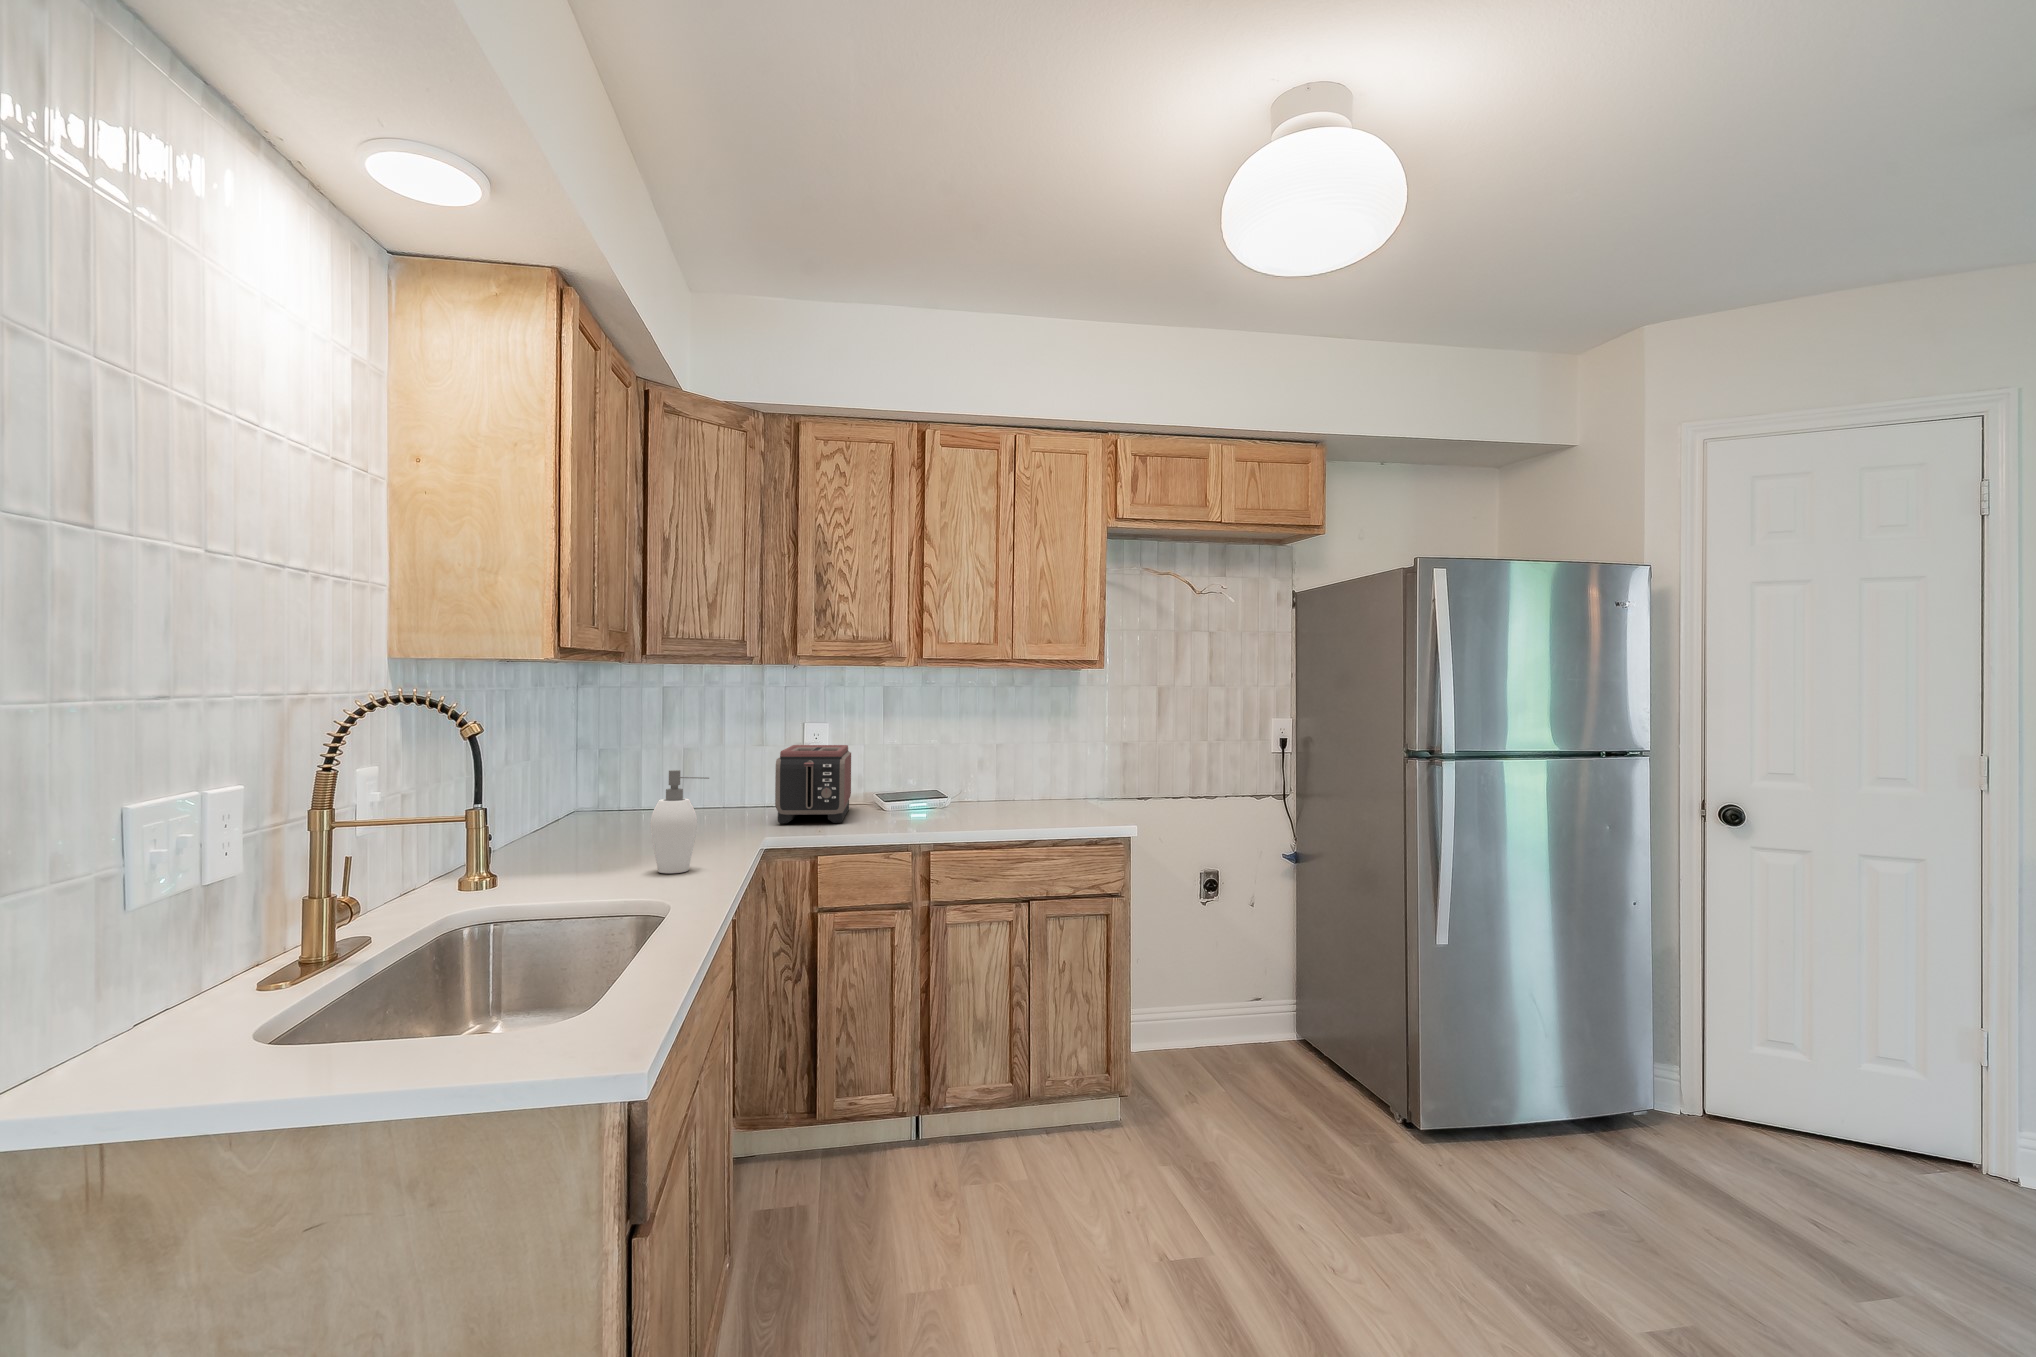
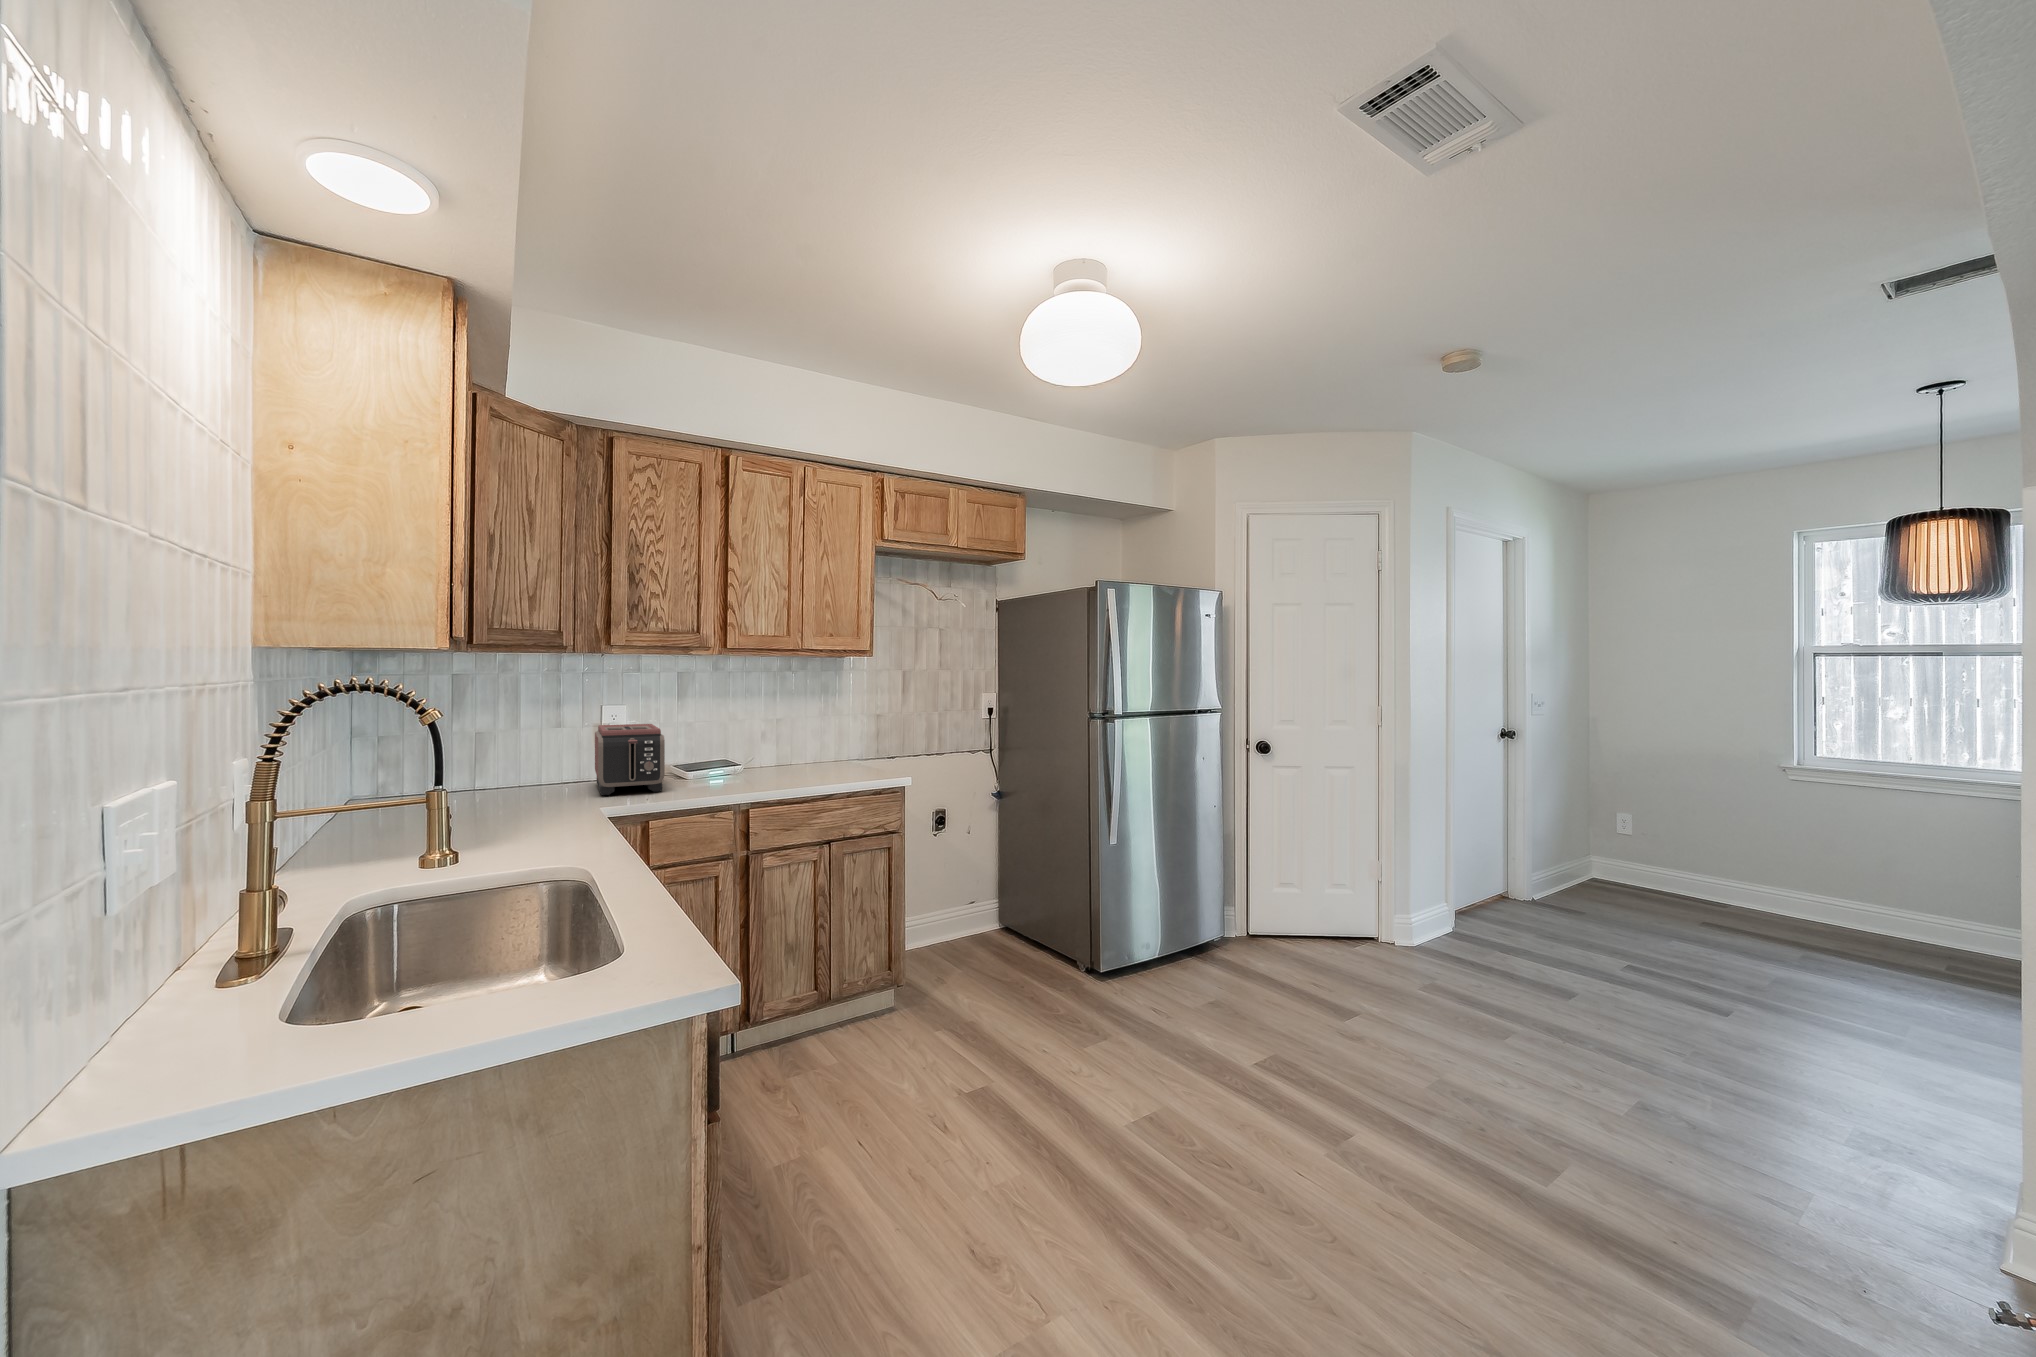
soap dispenser: present [650,770,709,873] -> none [524,750,584,845]

